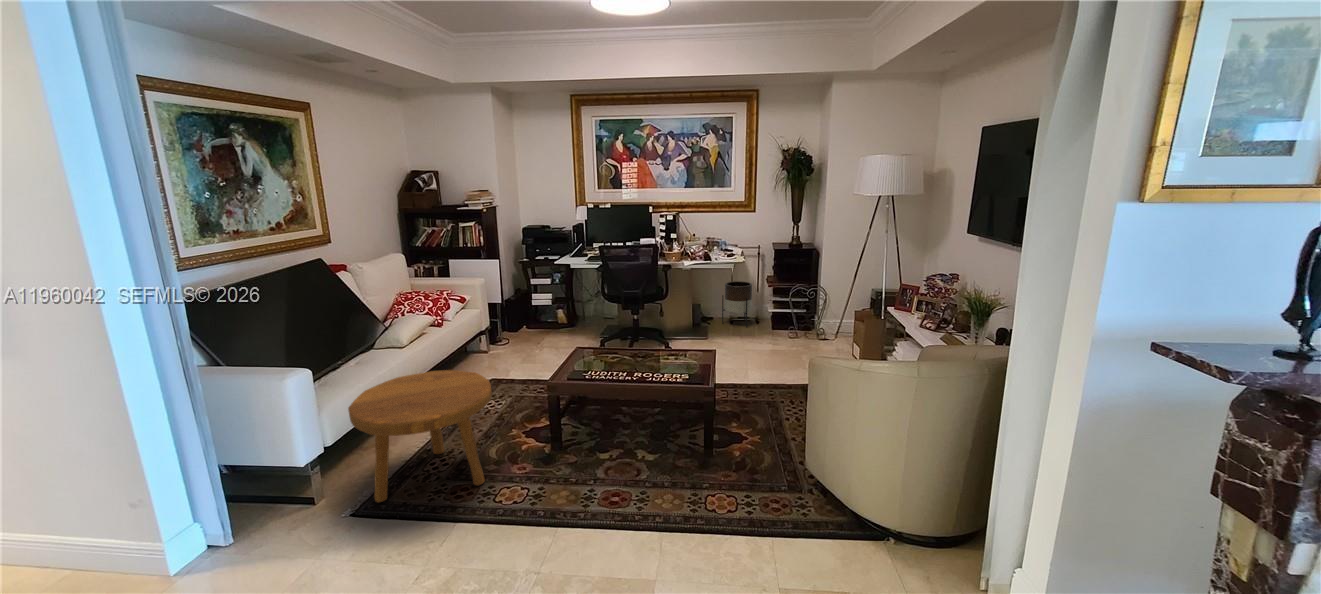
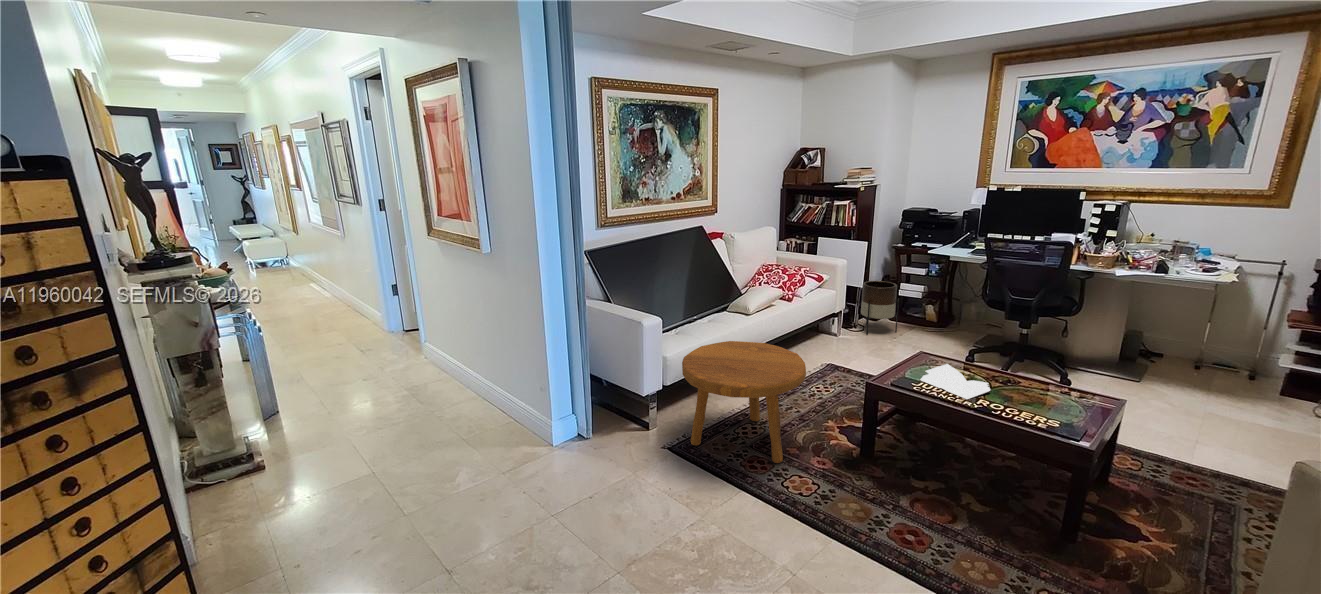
planter: present [722,281,752,327] -> present [861,281,899,335]
book: none [587,350,639,375] -> present [920,364,991,400]

